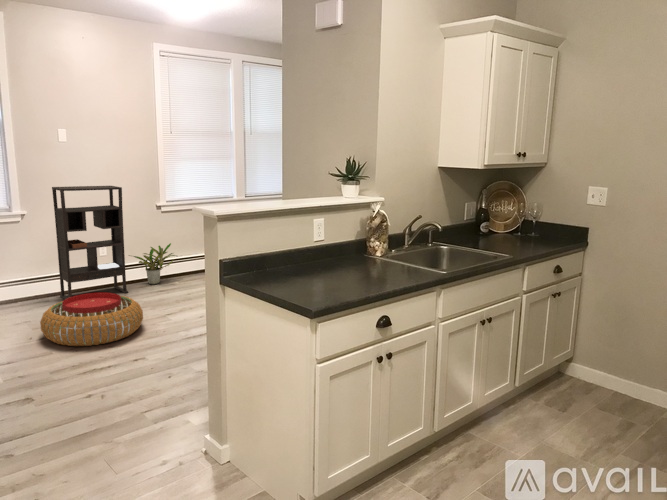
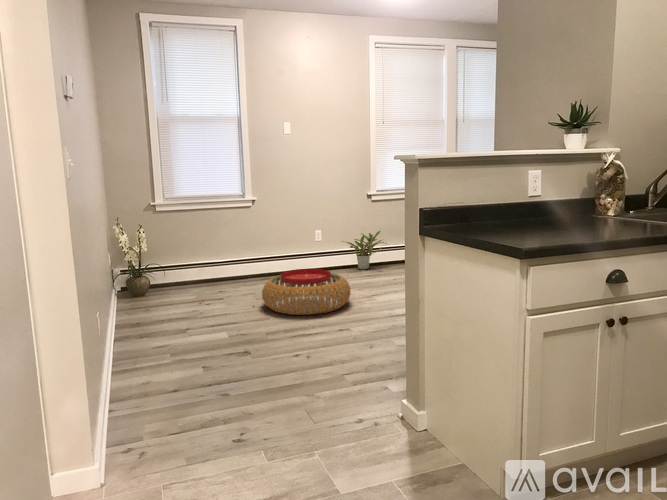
bookshelf: present [52,186,128,299] -> none [278,174,340,281]

